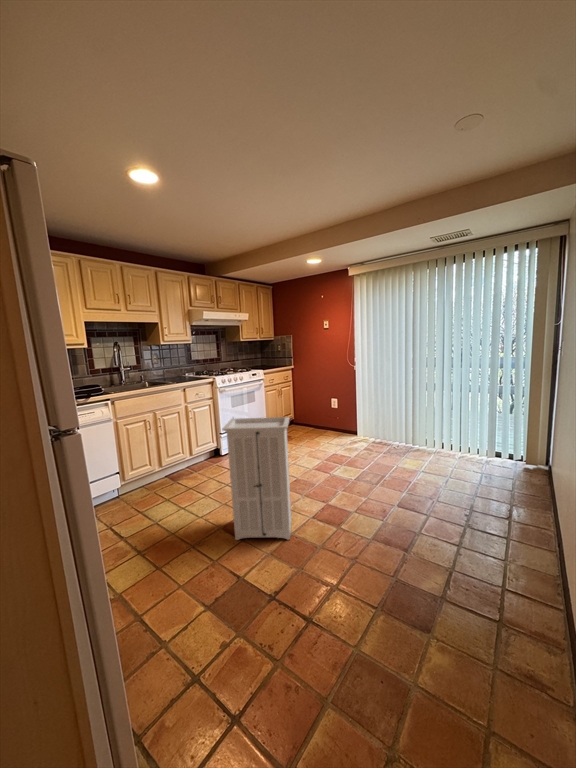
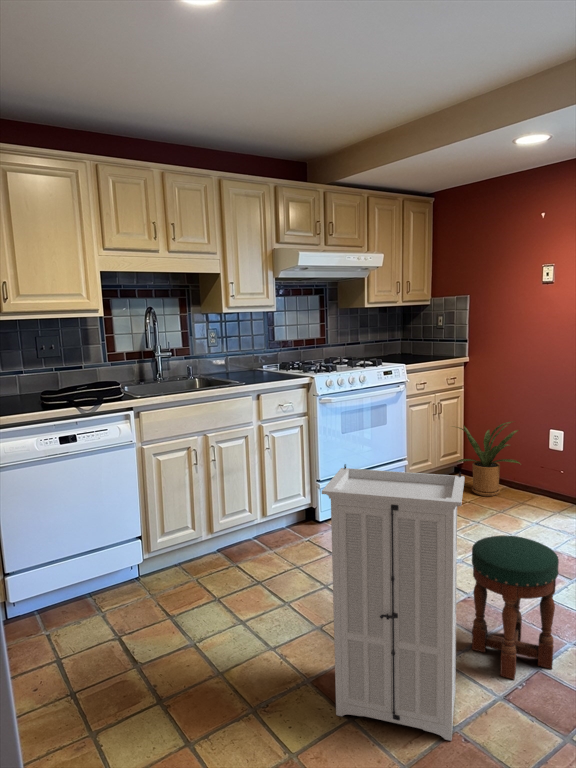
house plant: none [286,395,321,434] -> present [457,422,520,496]
stool: none [296,445,334,510] -> present [472,535,559,679]

